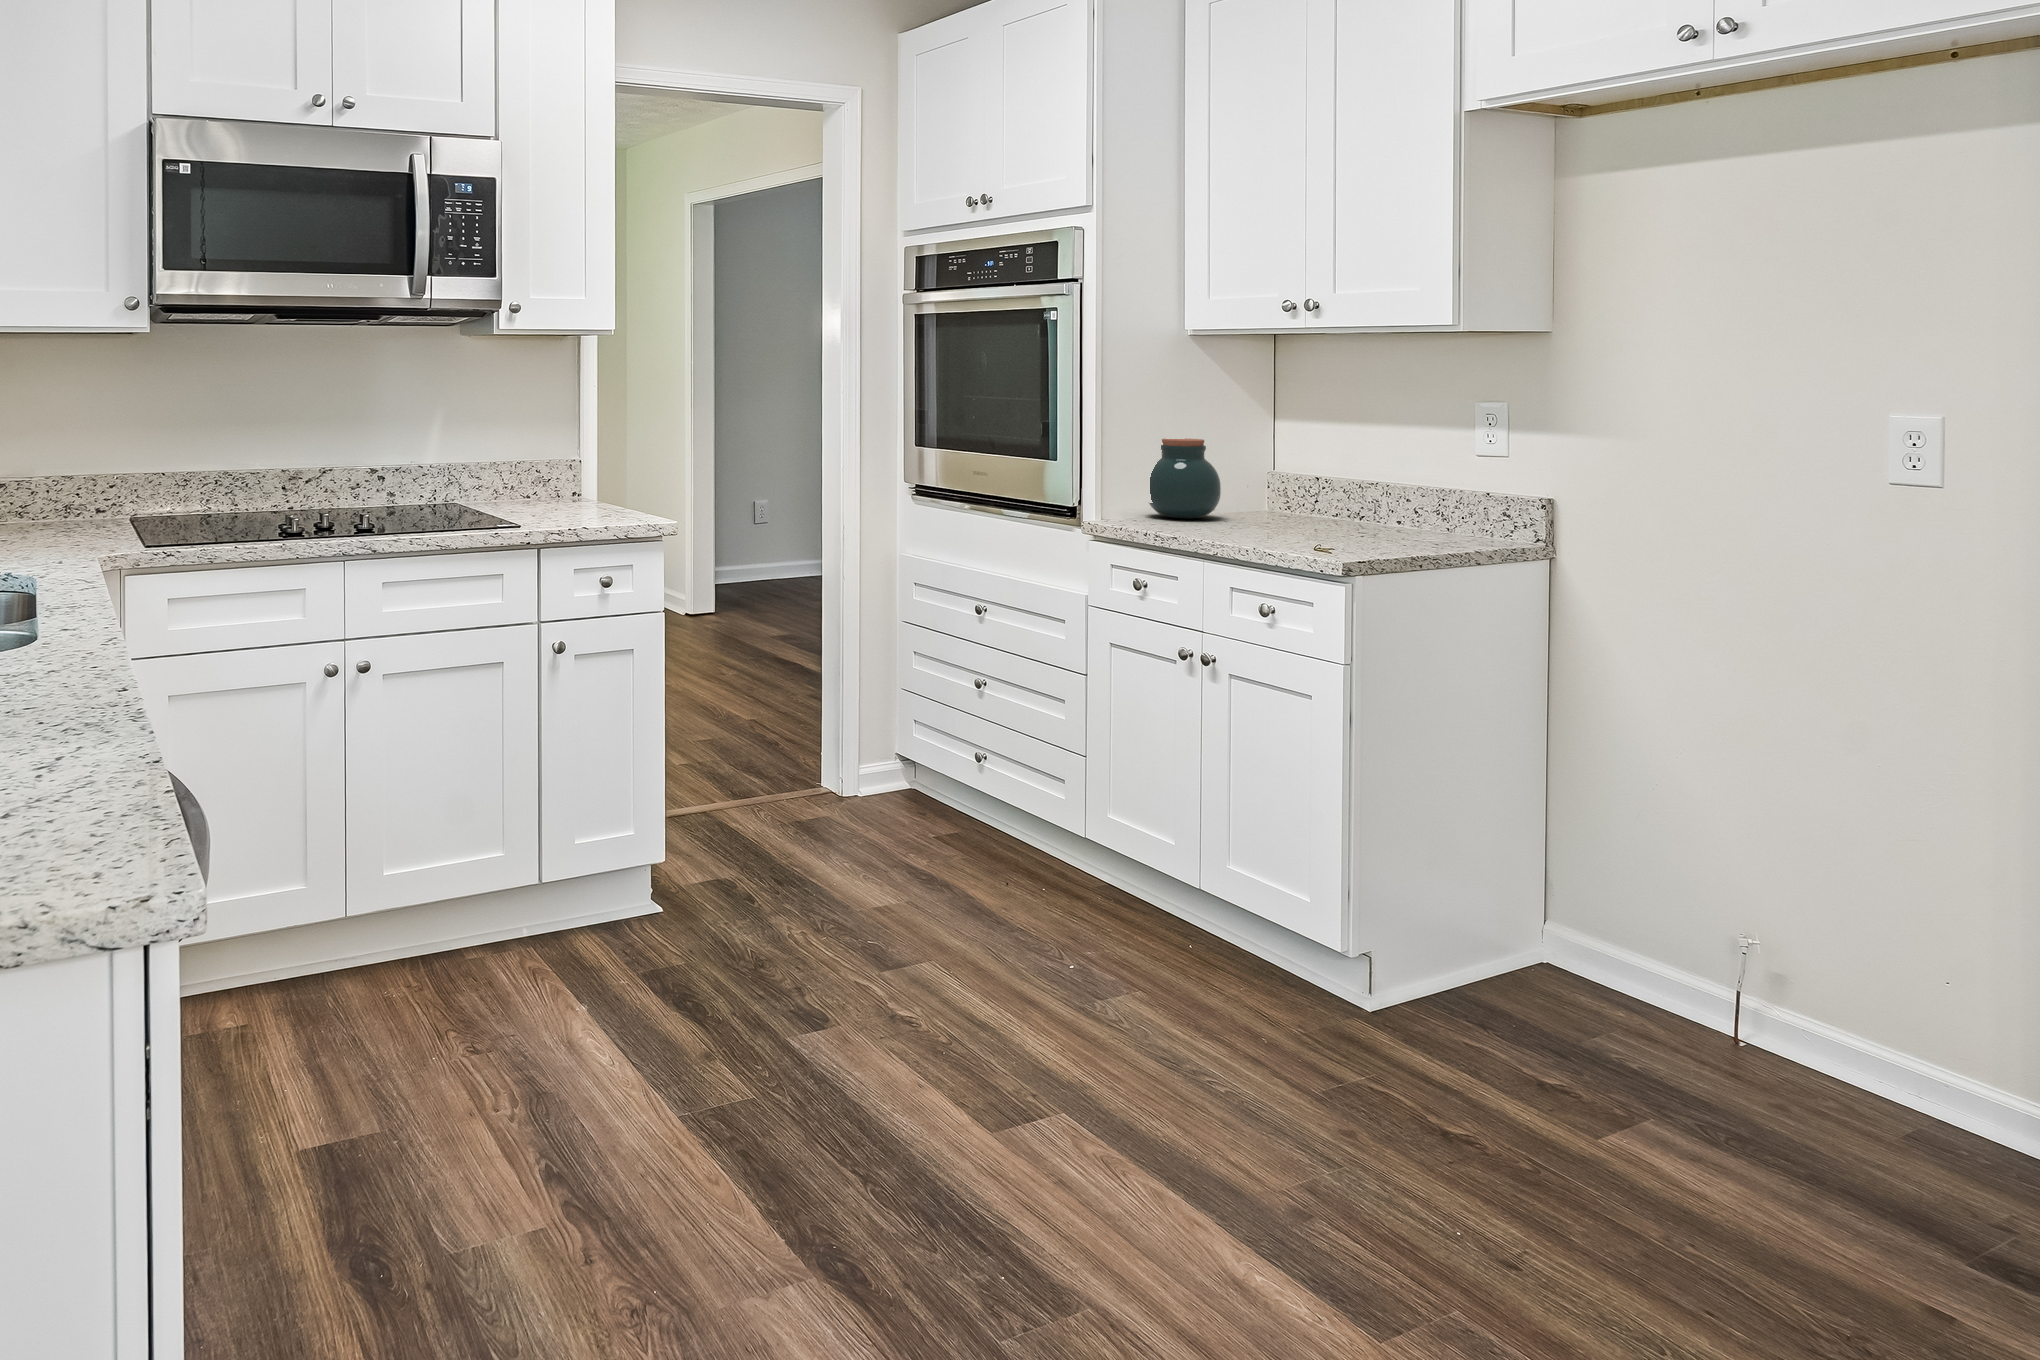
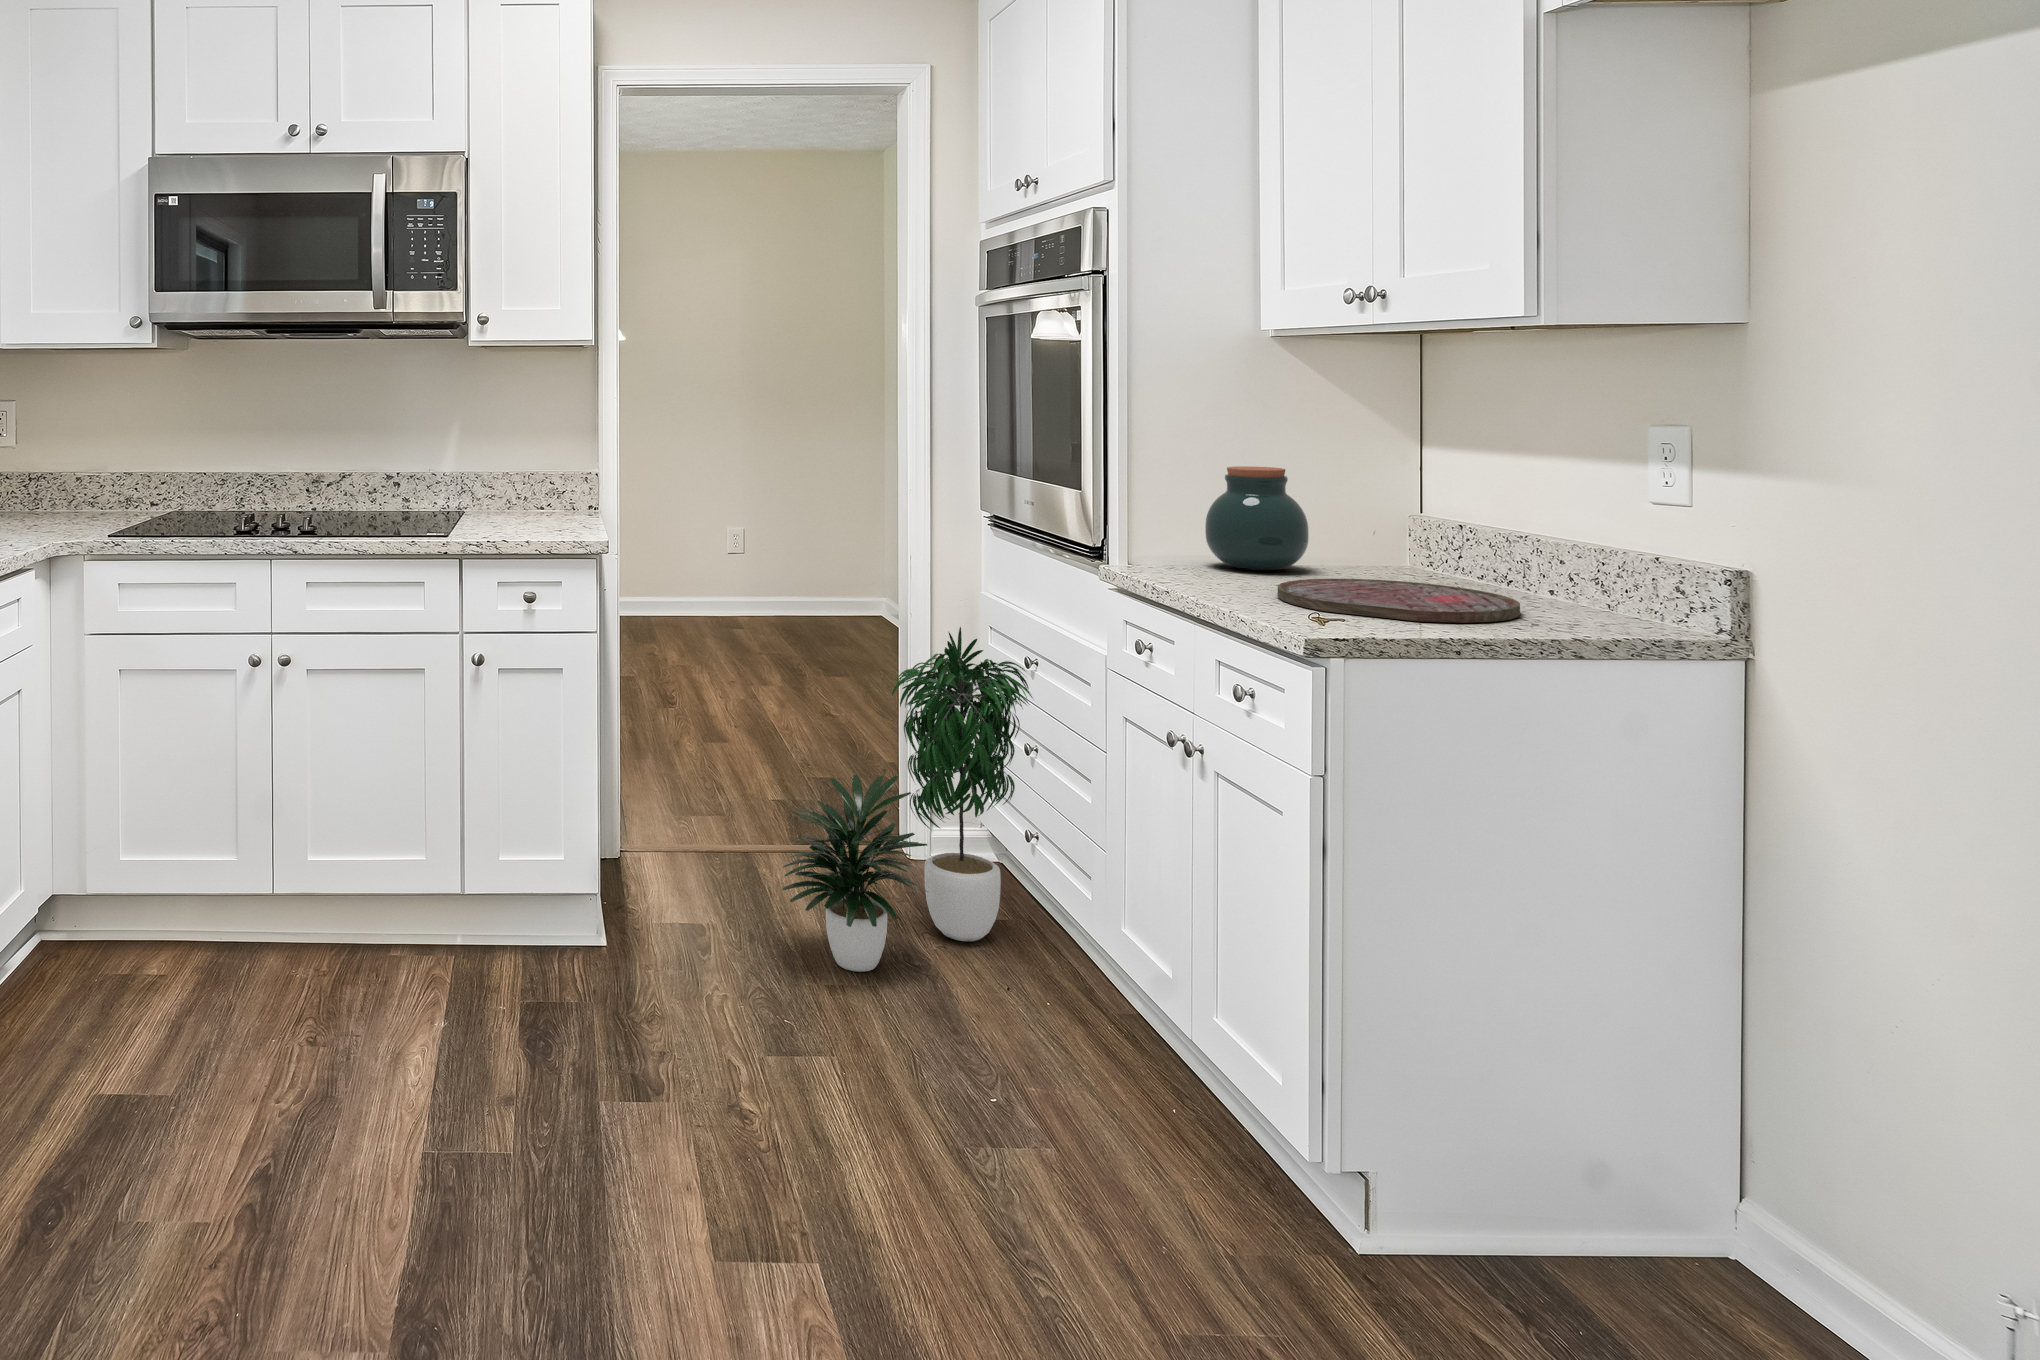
cutting board: none [1244,520,1411,546] -> present [1278,579,1520,623]
potted plant: none [819,581,1001,890] -> present [782,627,1033,972]

